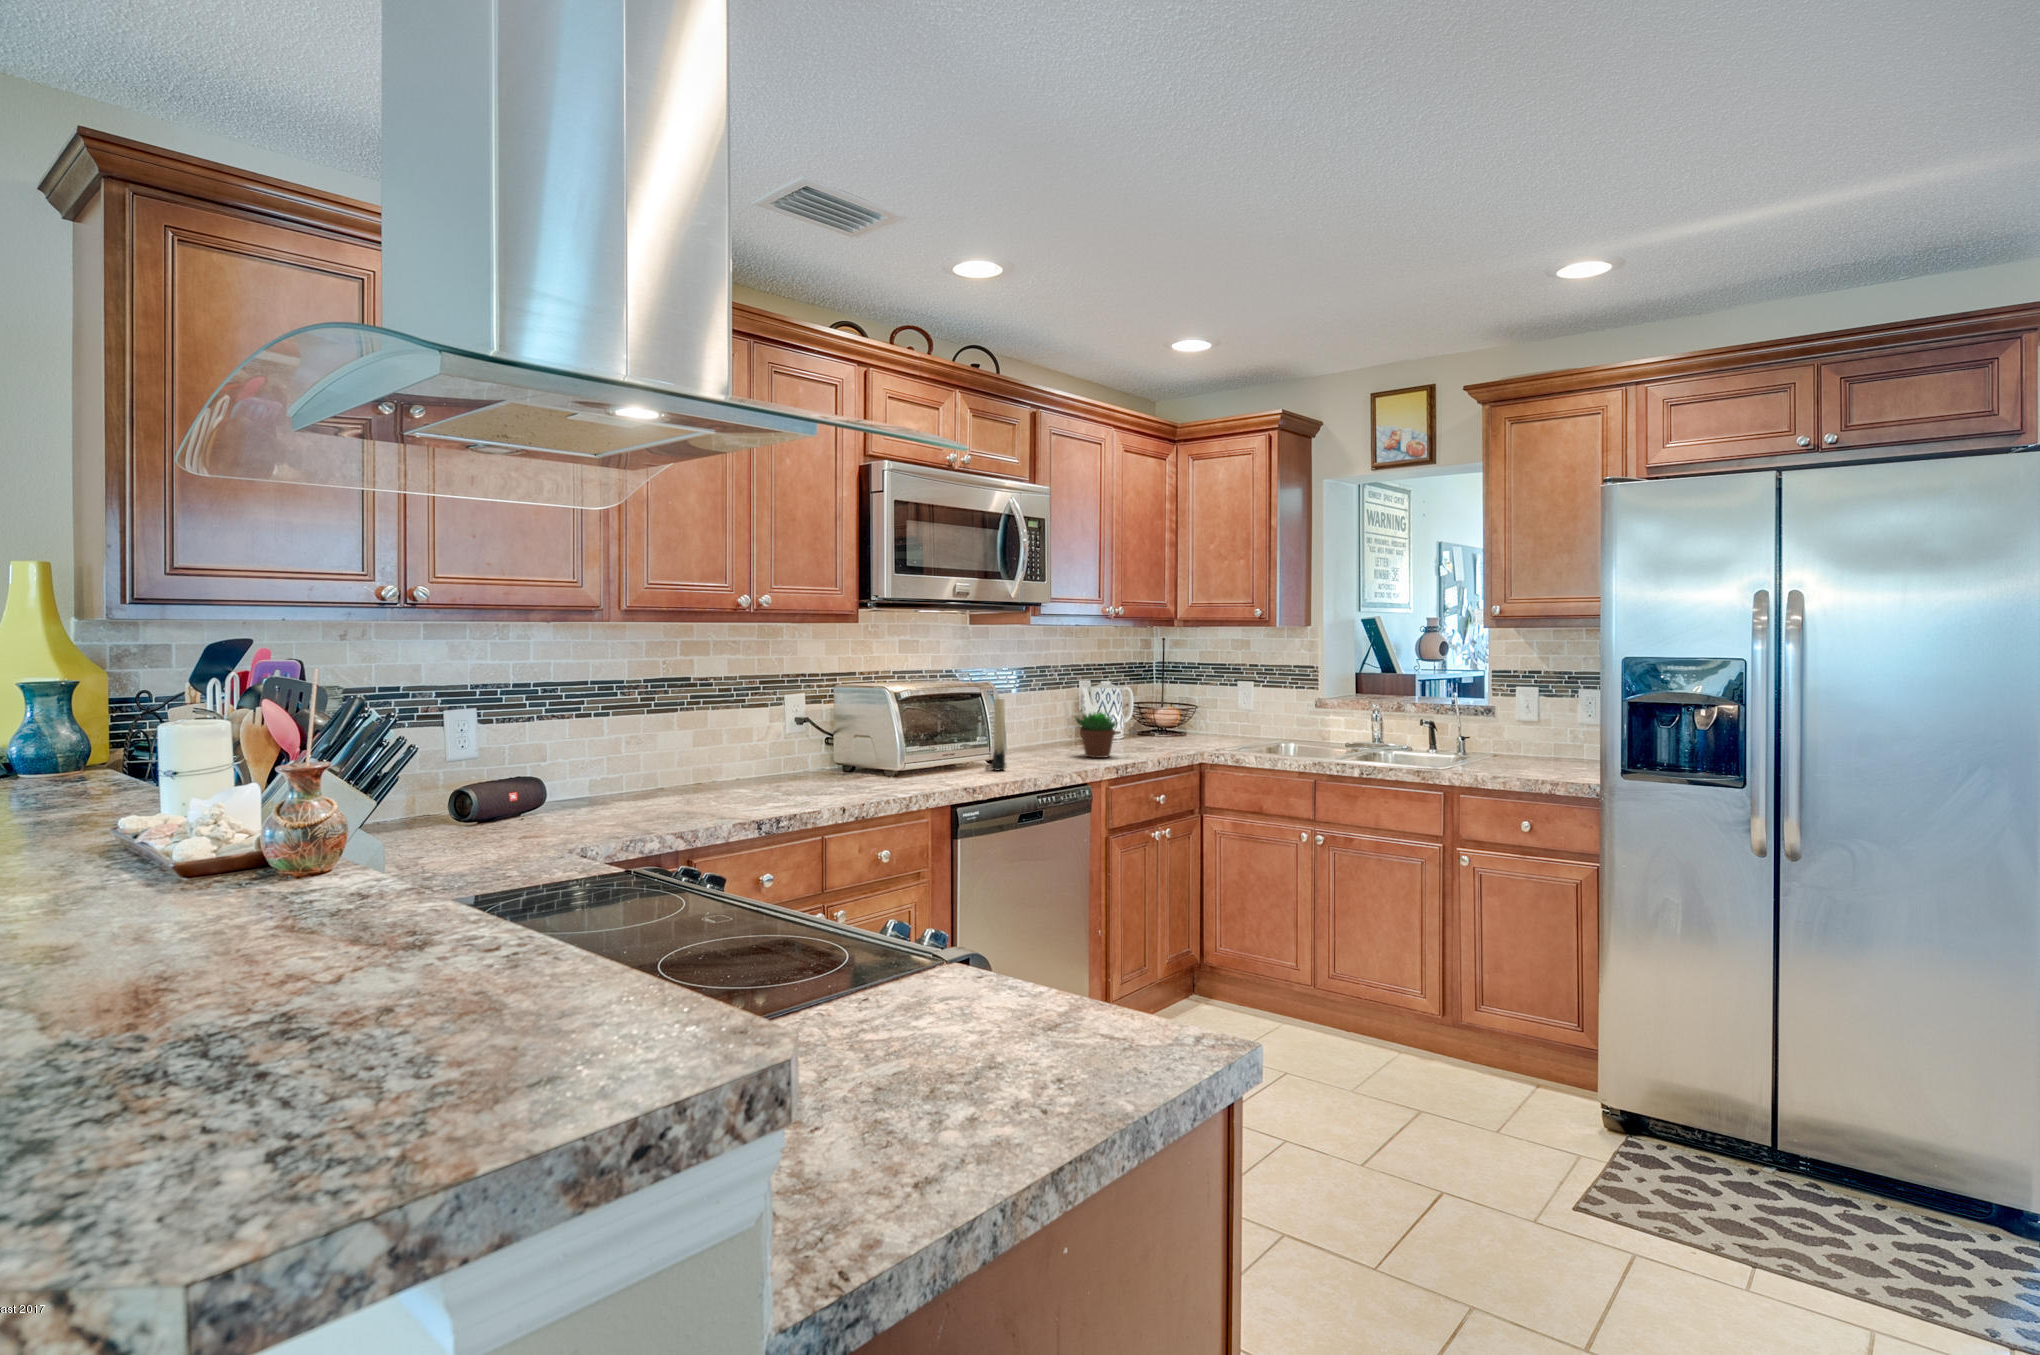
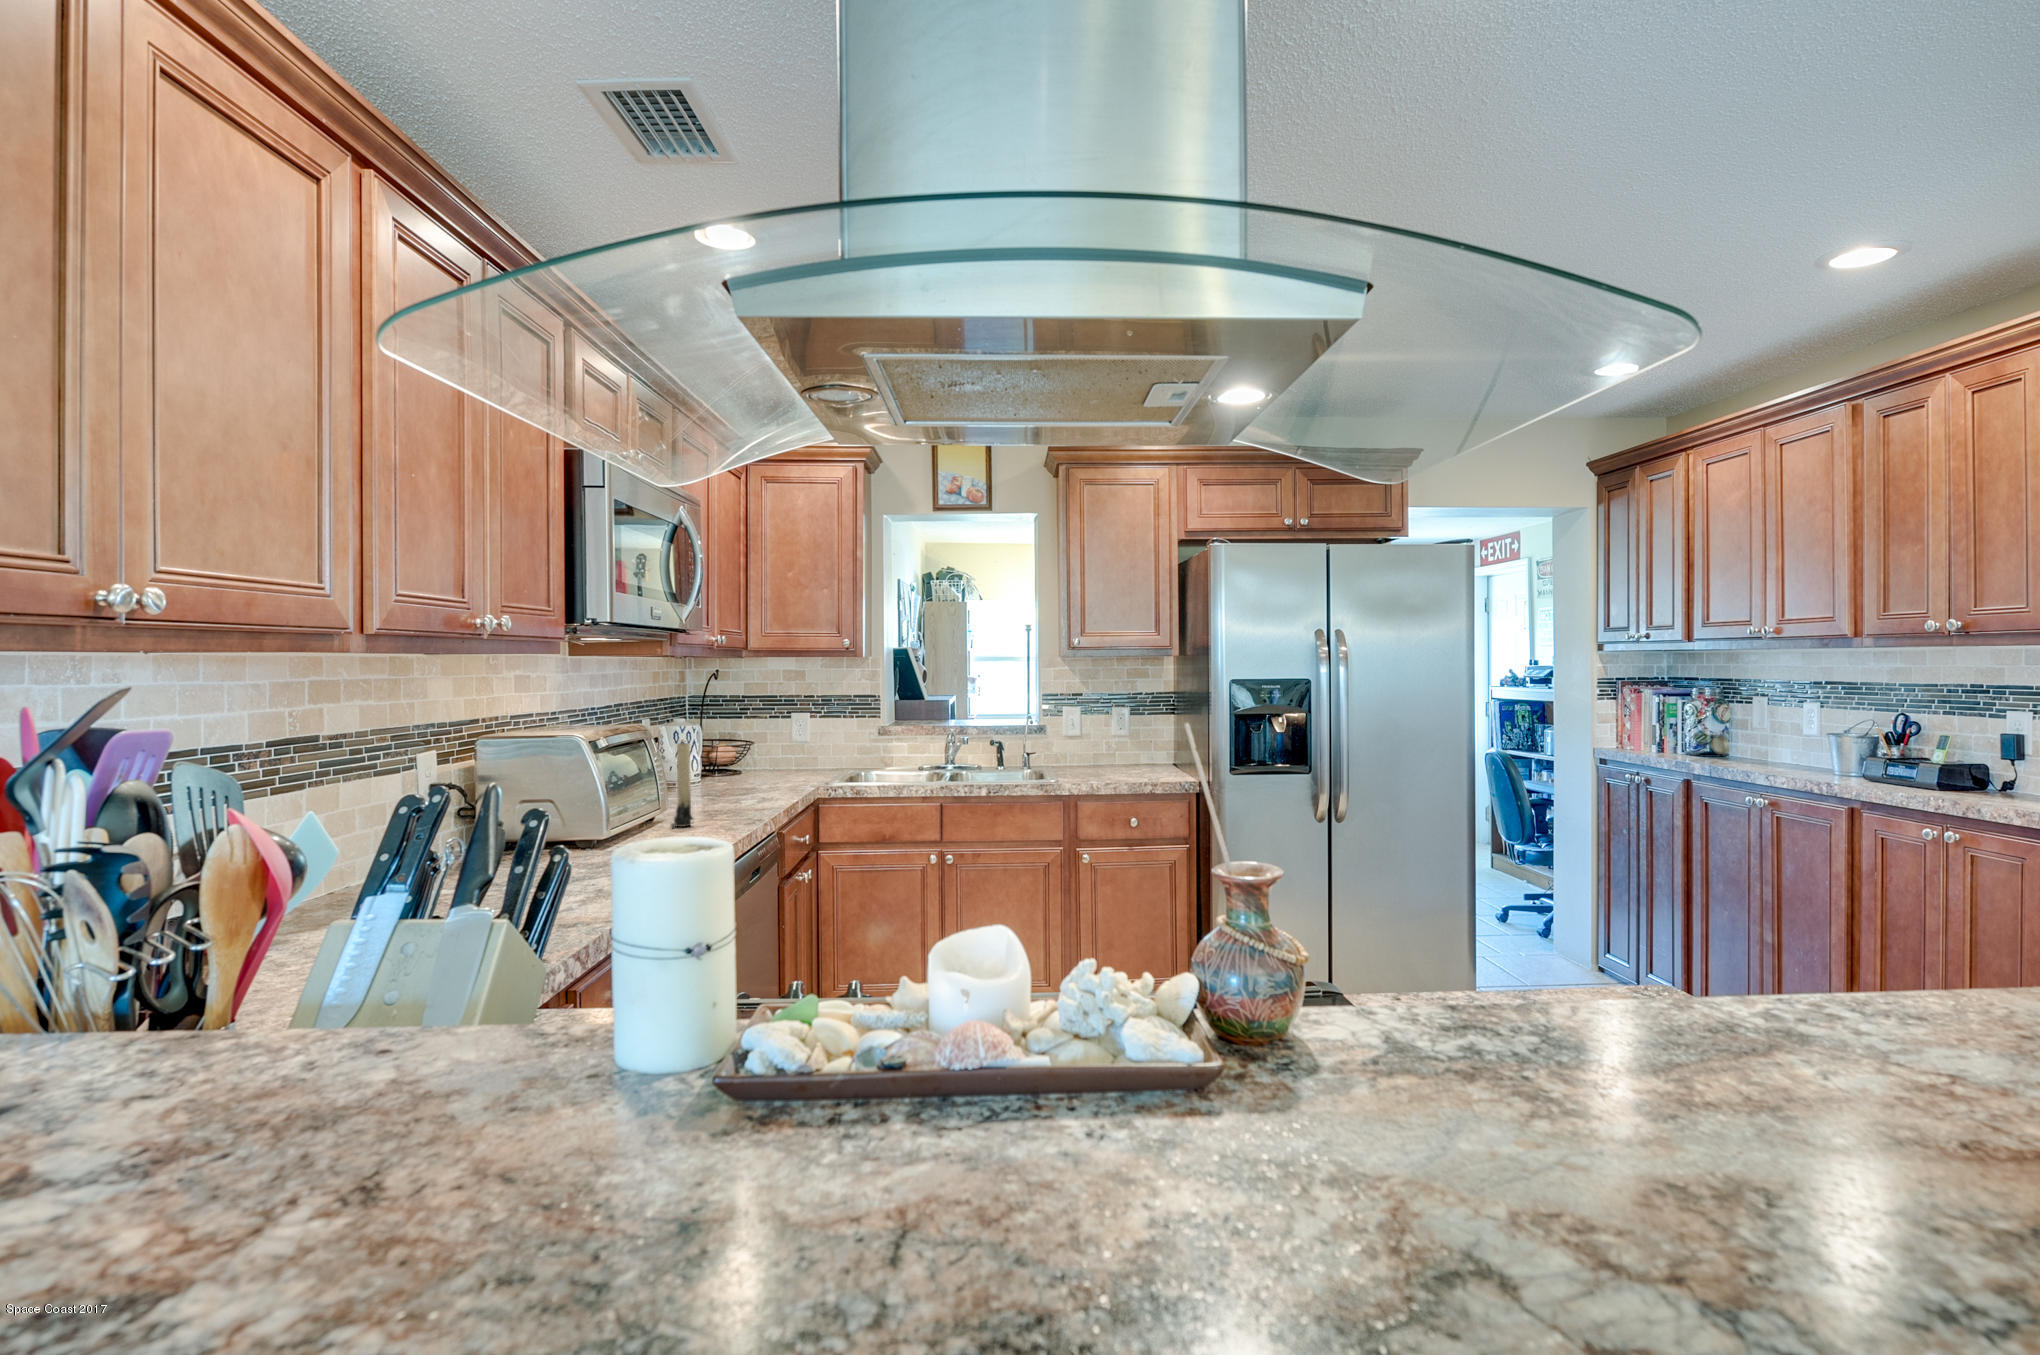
succulent plant: present [1076,712,1117,758] -> none [708,750,762,803]

